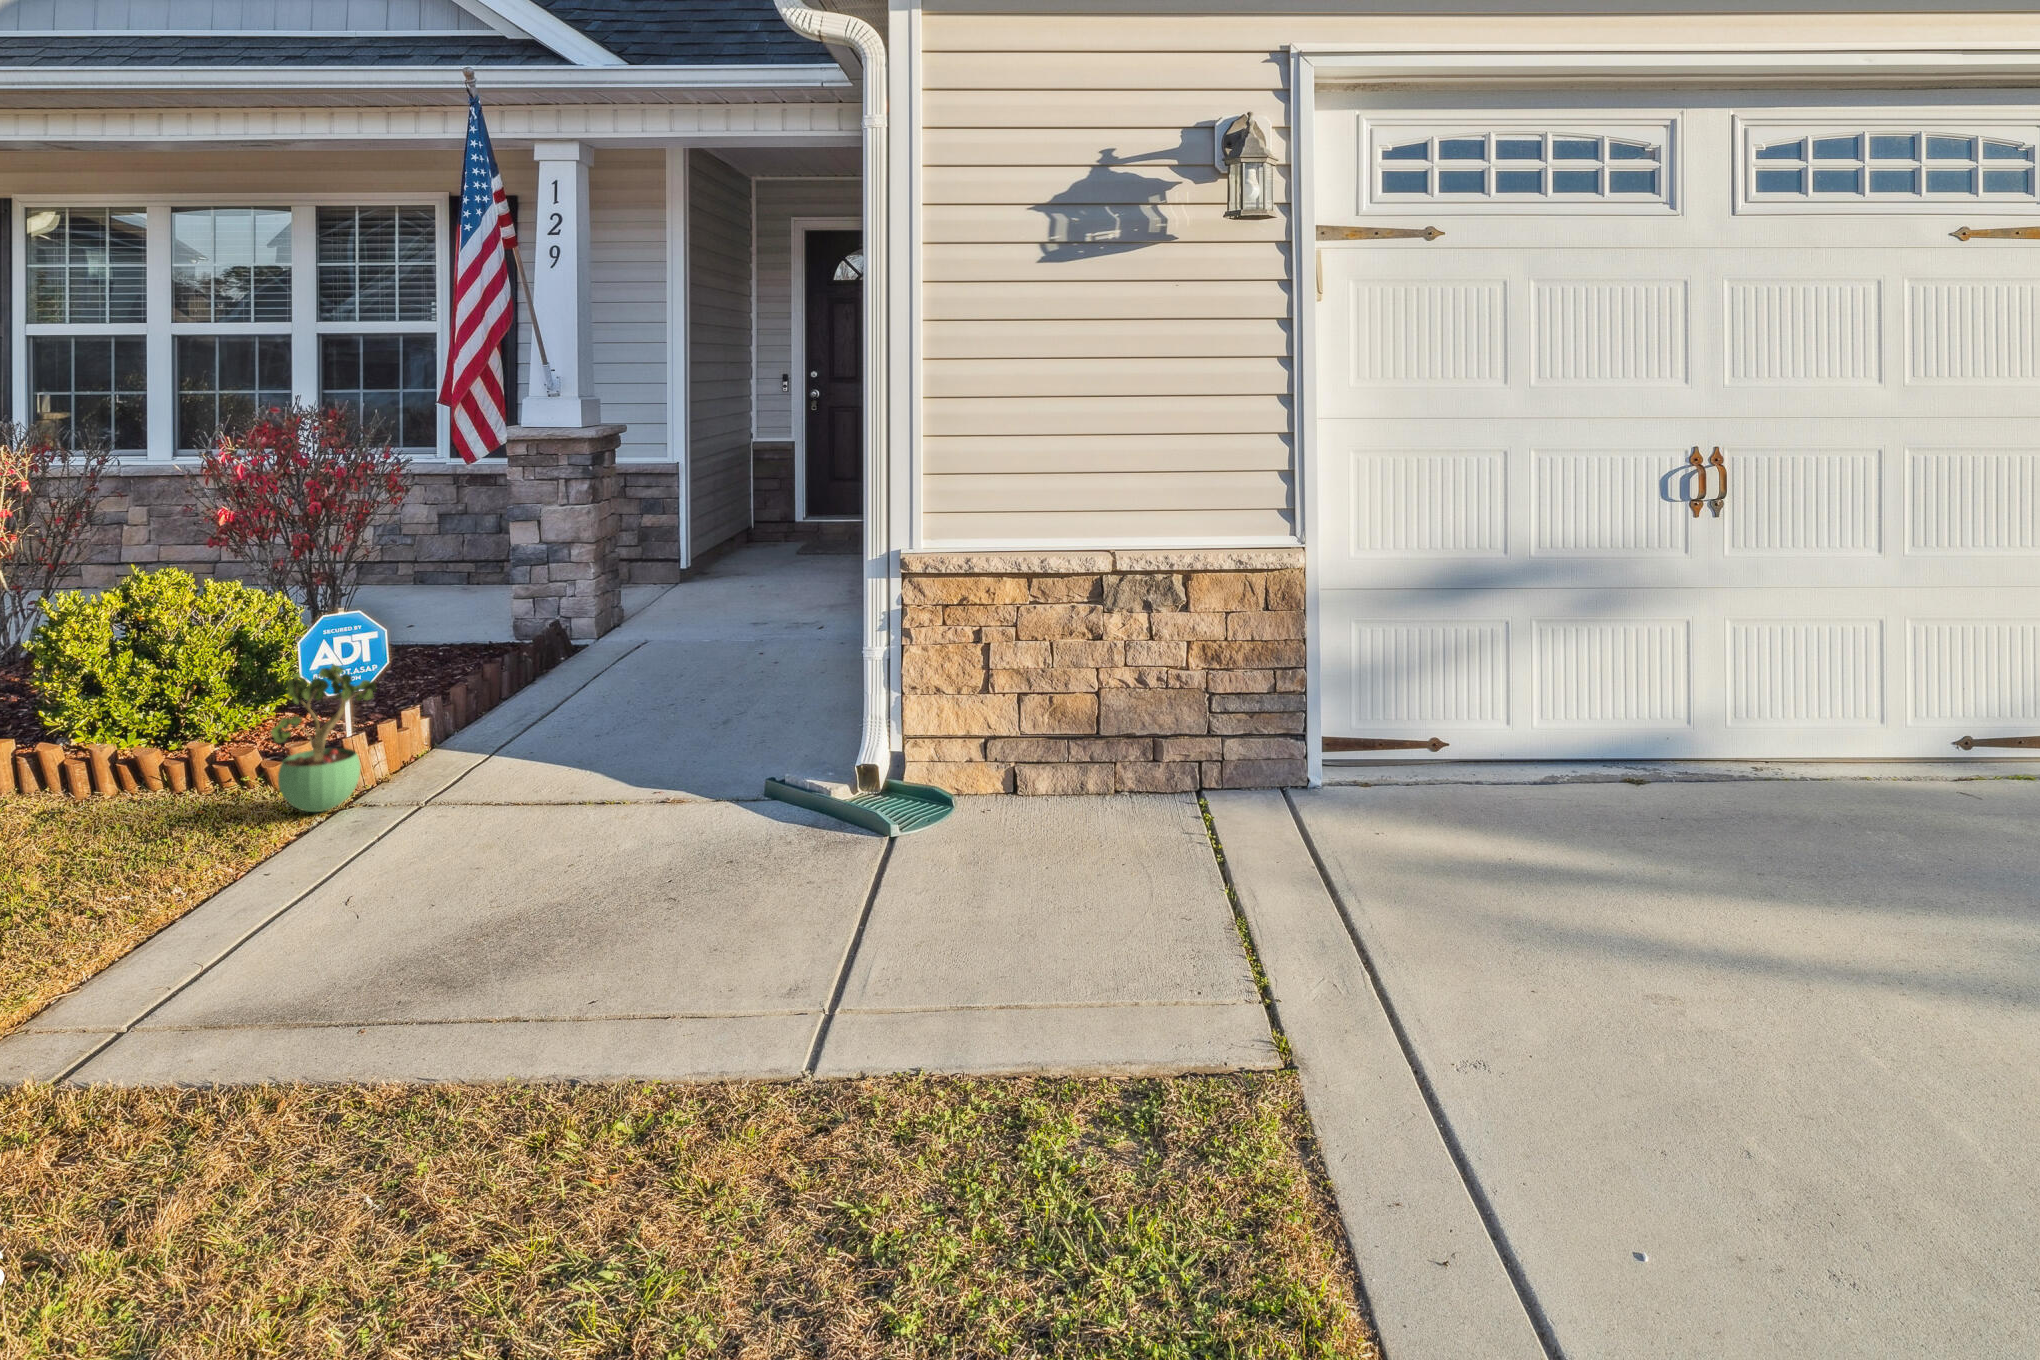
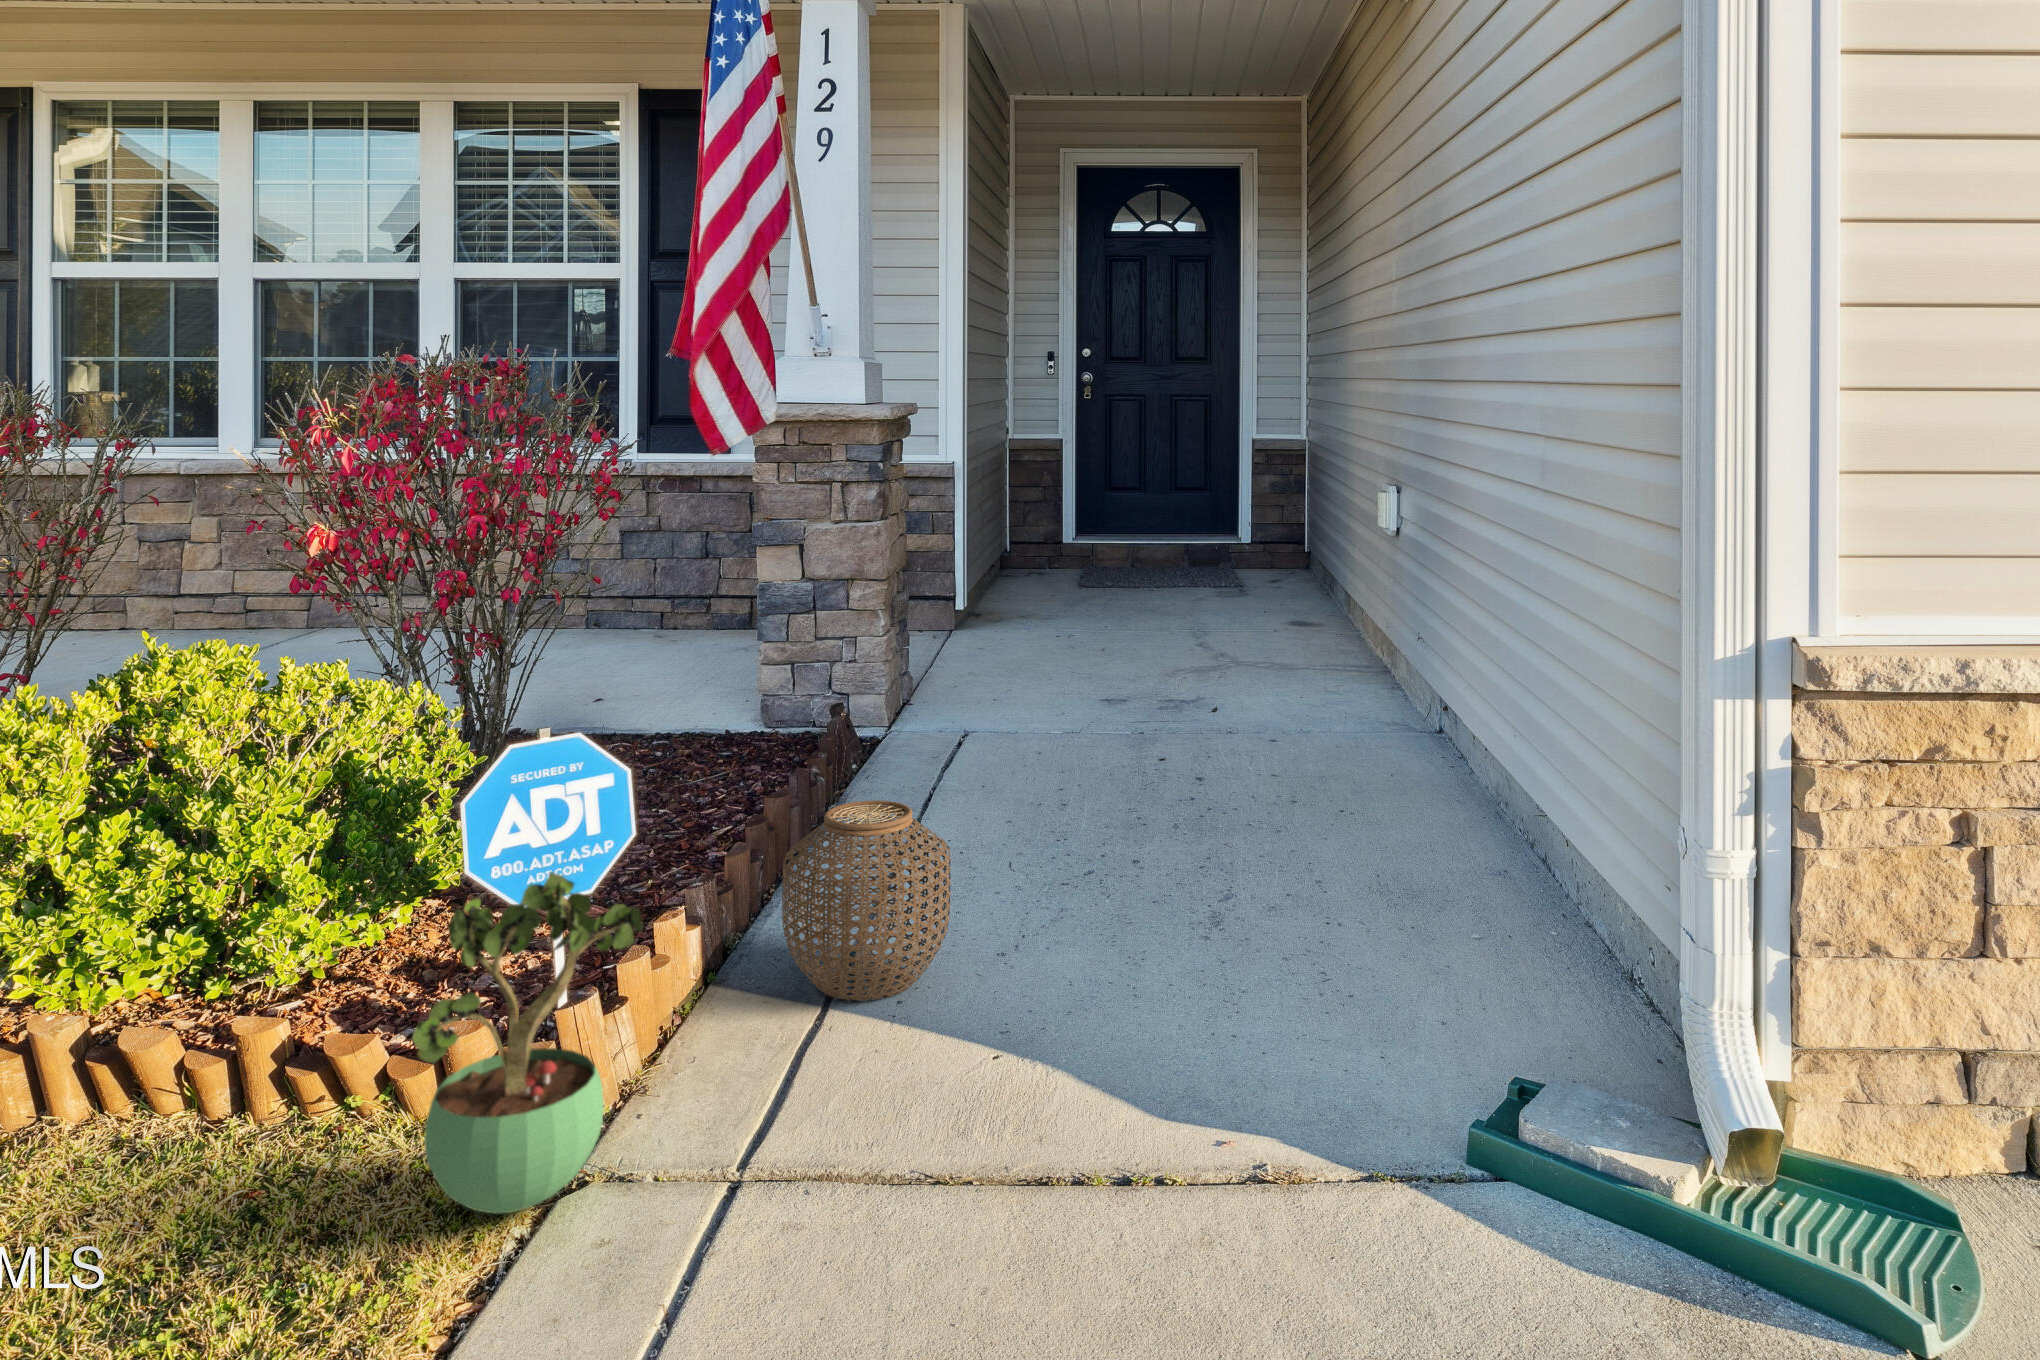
woven basket: none [468,649,560,748] -> present [782,800,951,1000]

